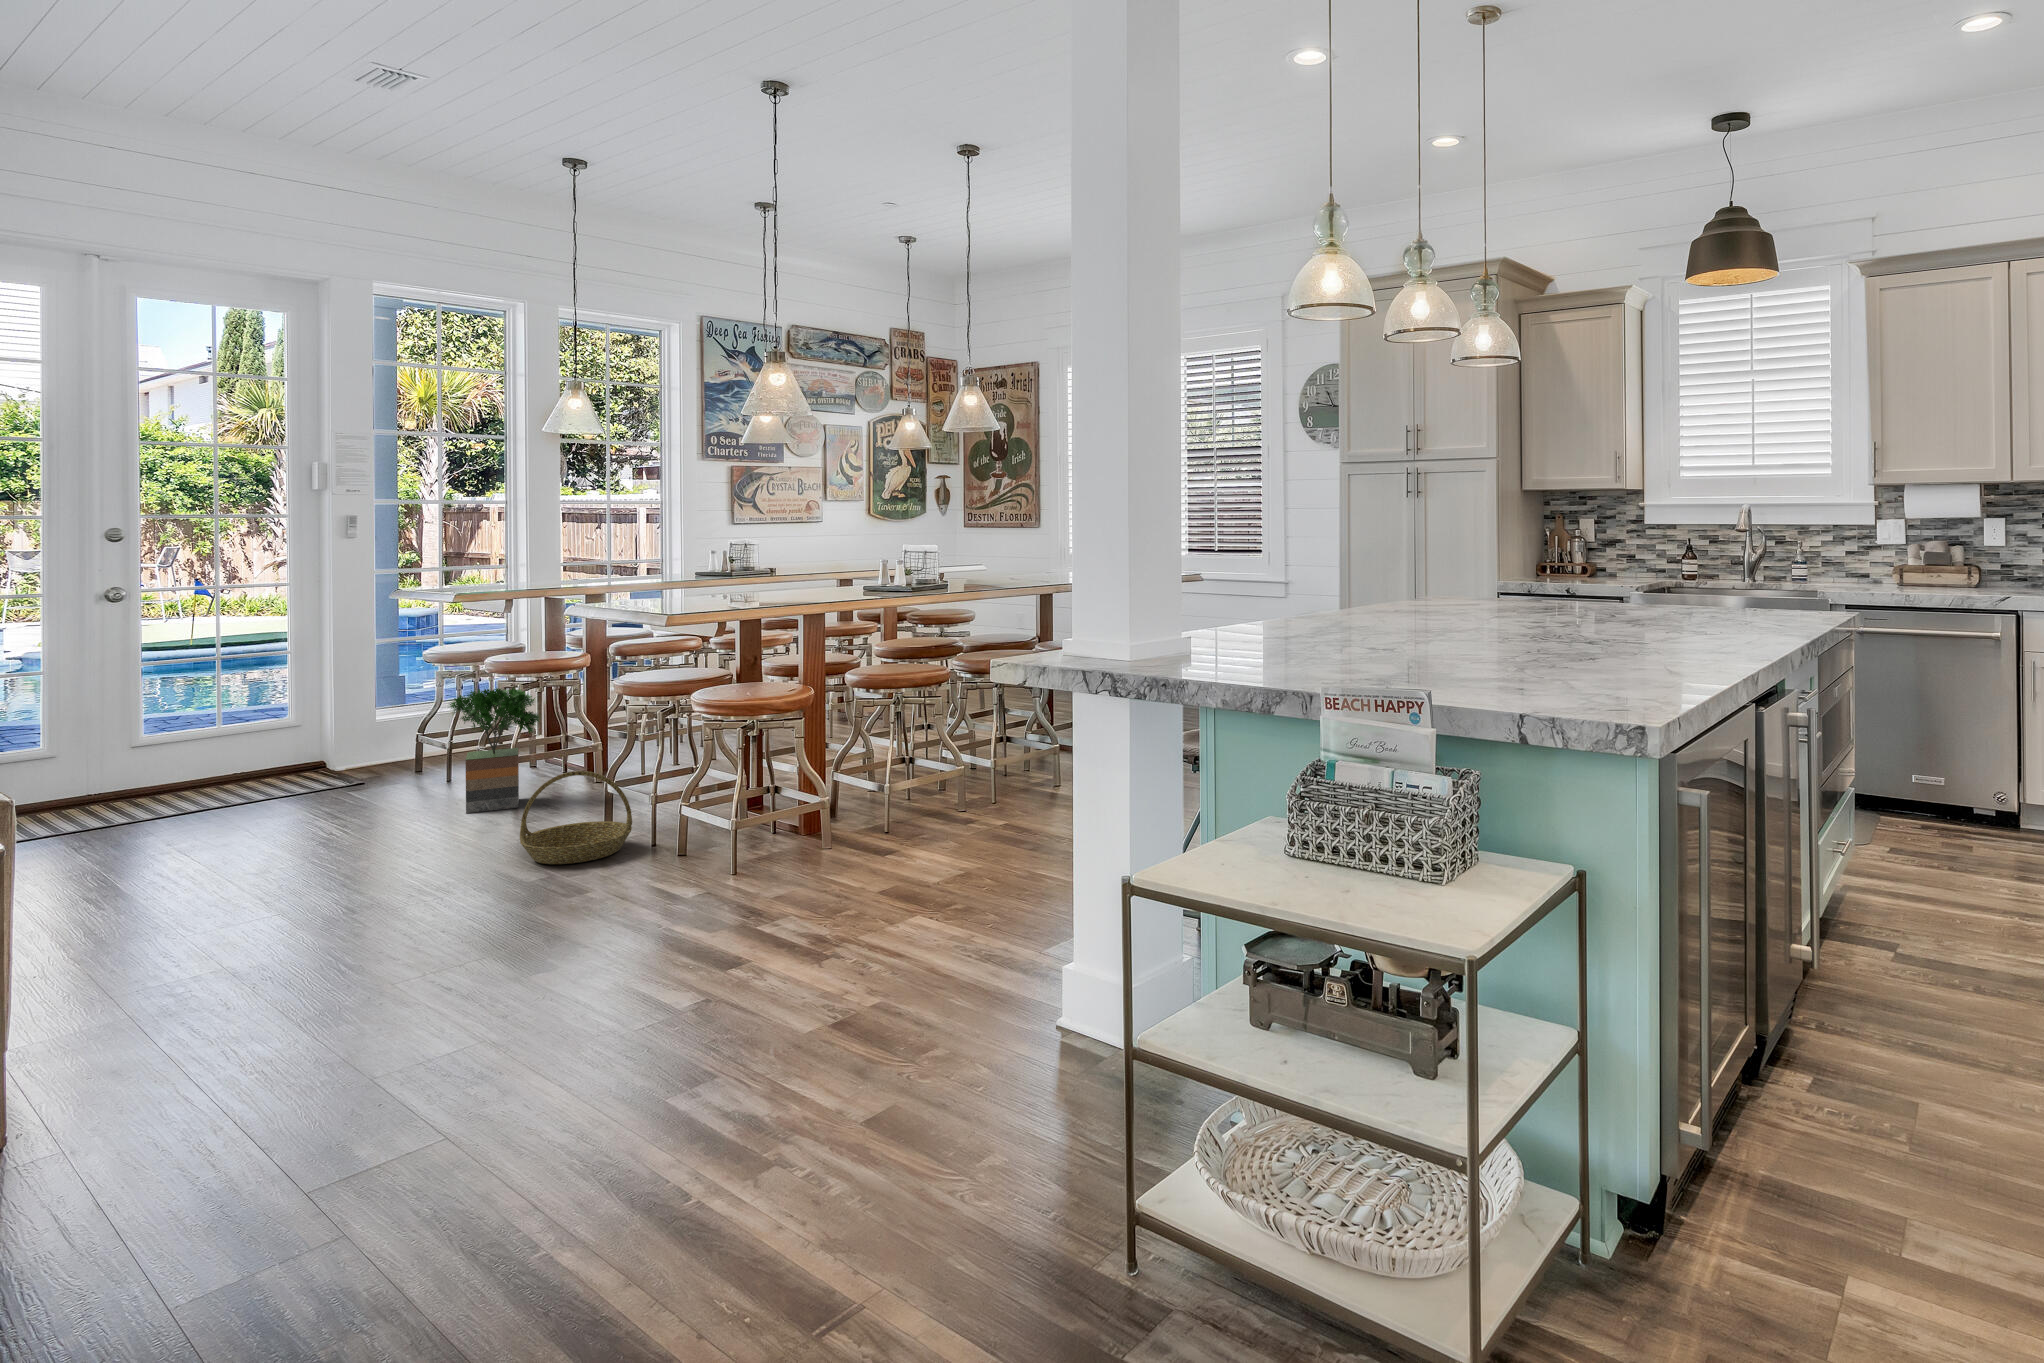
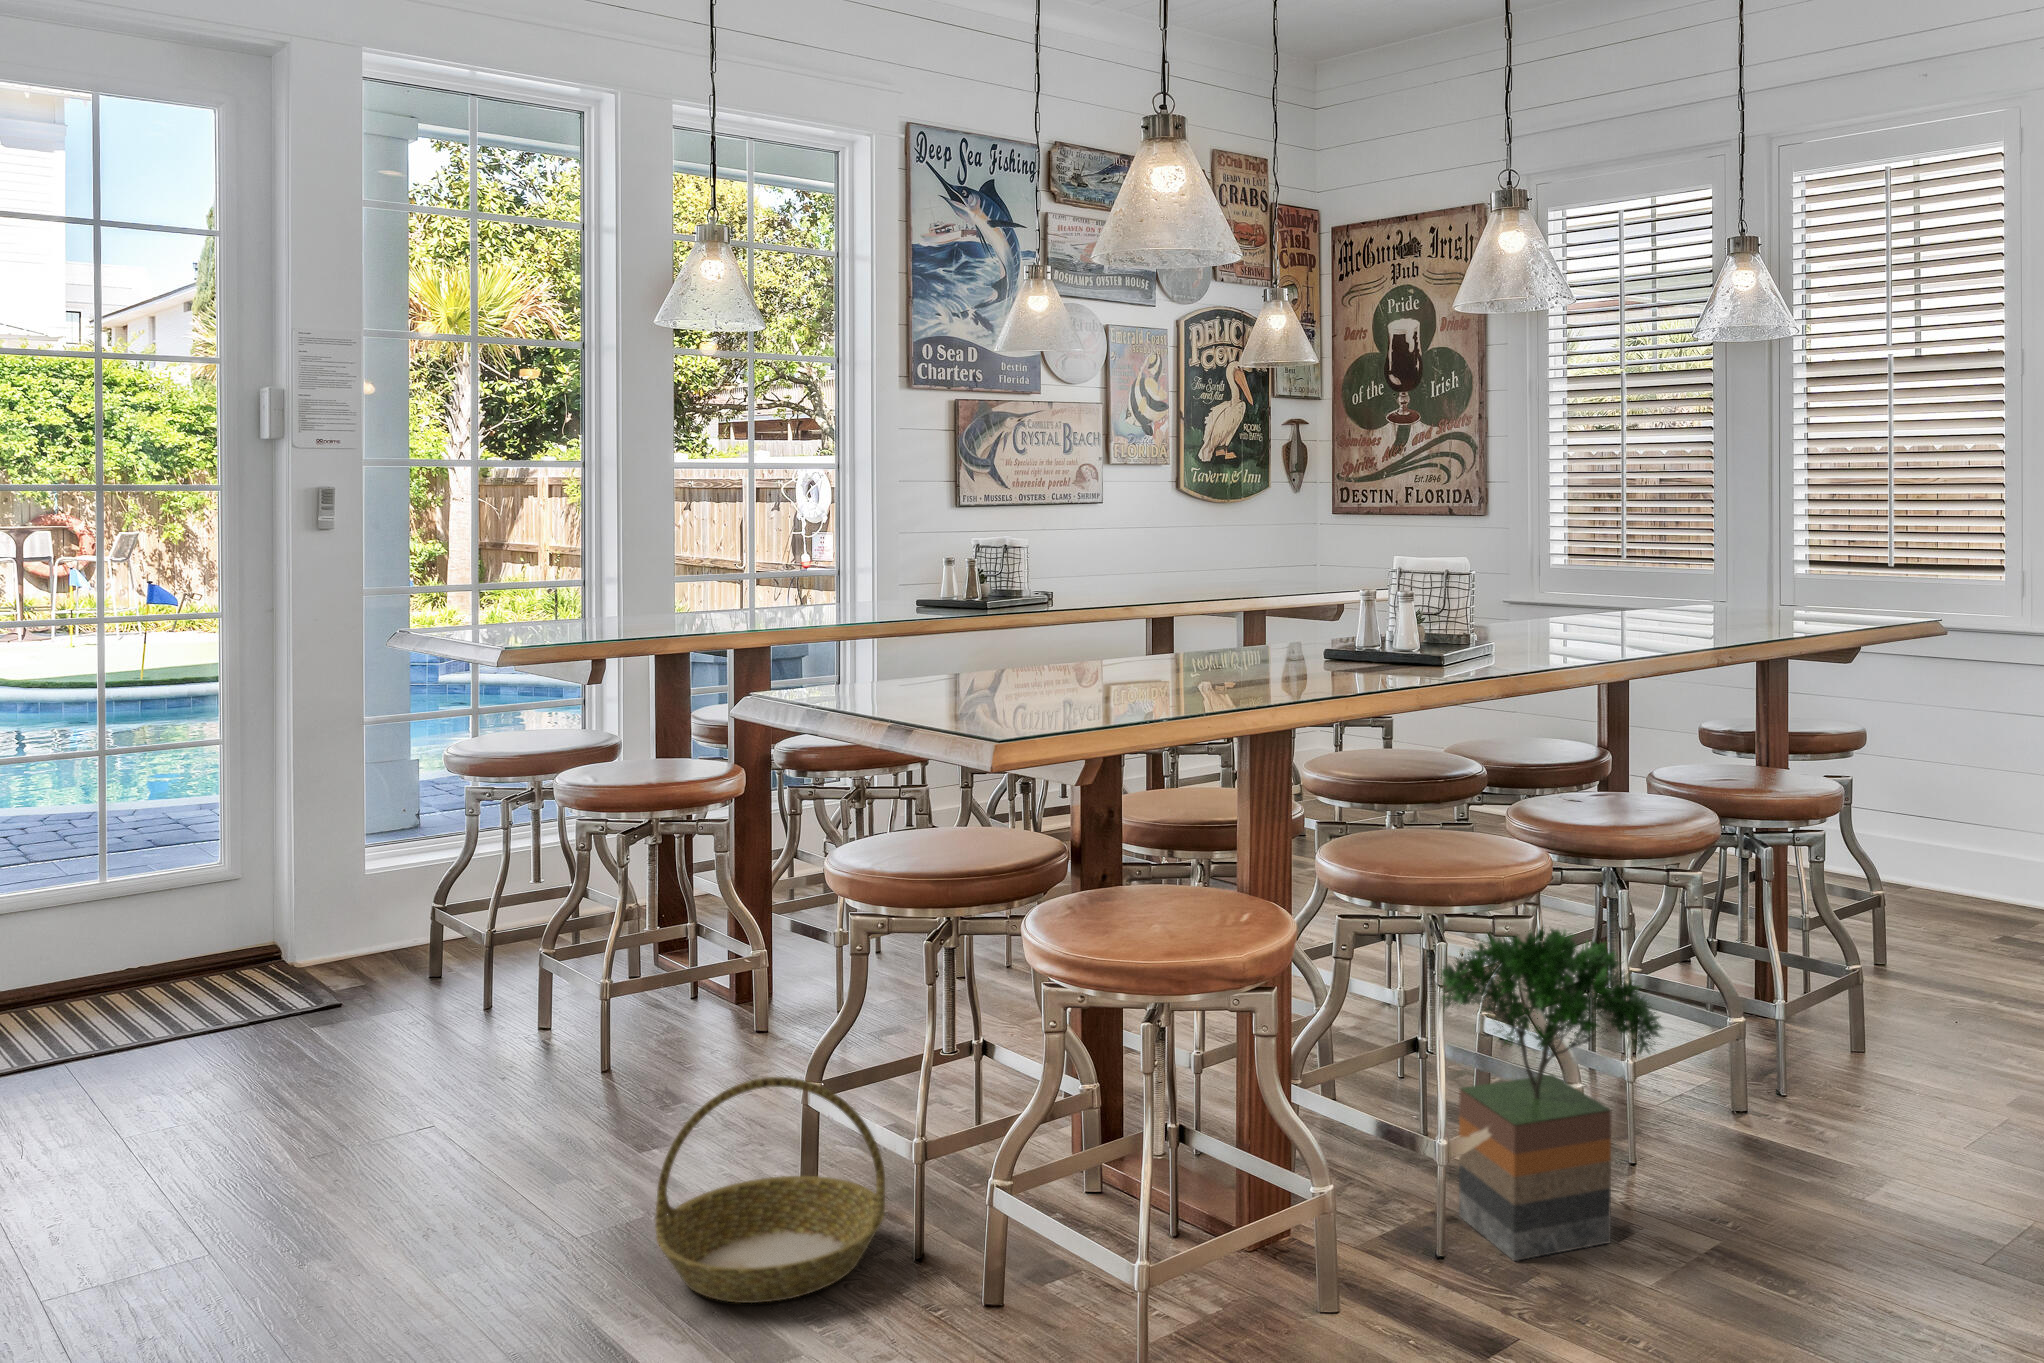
potted tree: present [450,688,541,813] -> present [1440,927,1662,1261]

